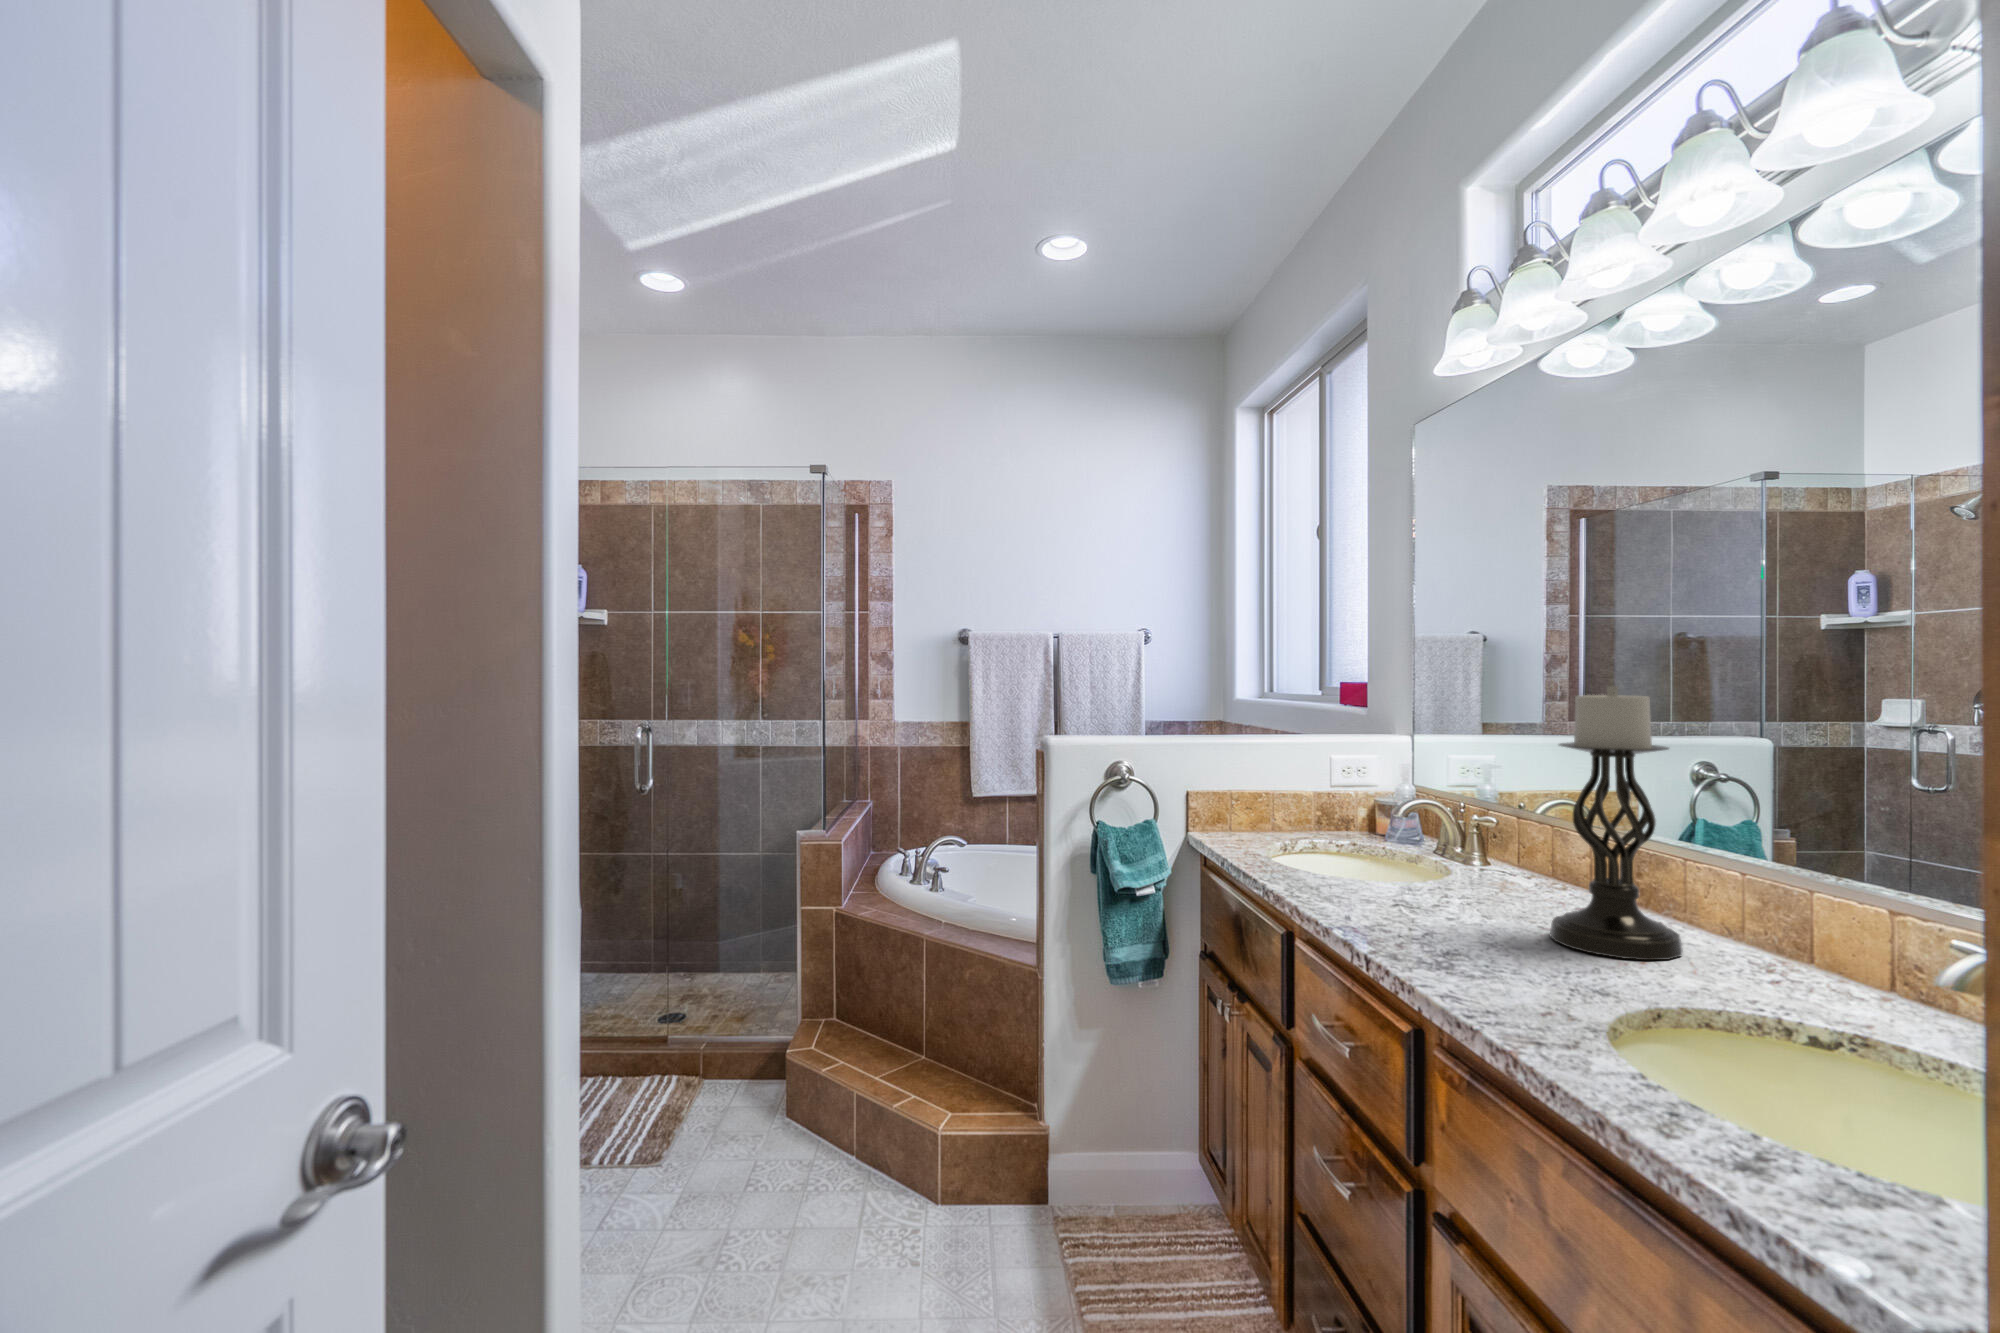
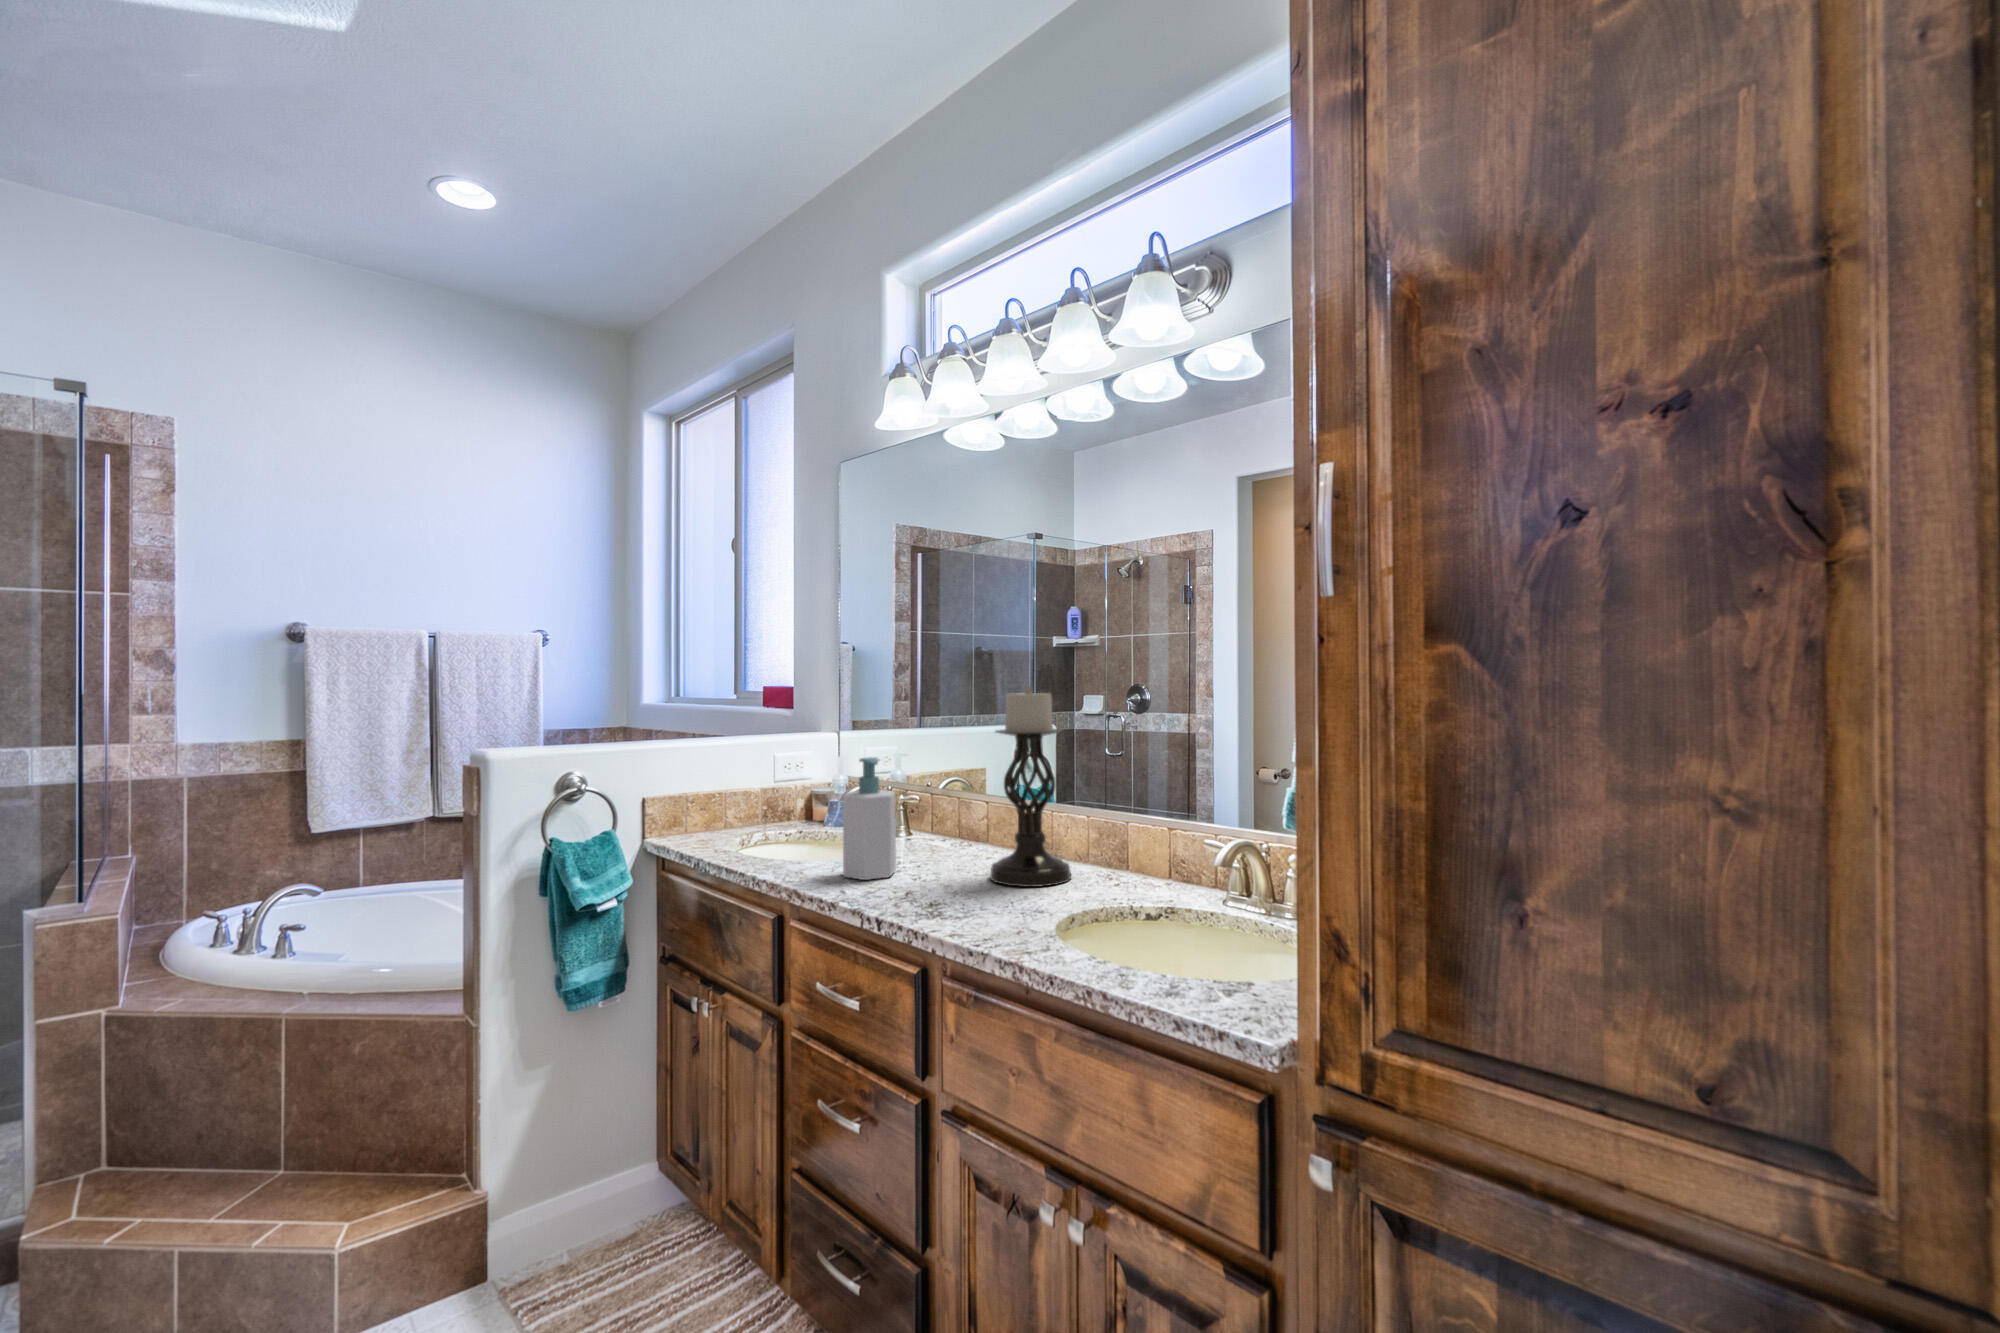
soap bottle: none [1361,766,1430,910] -> present [843,757,896,880]

